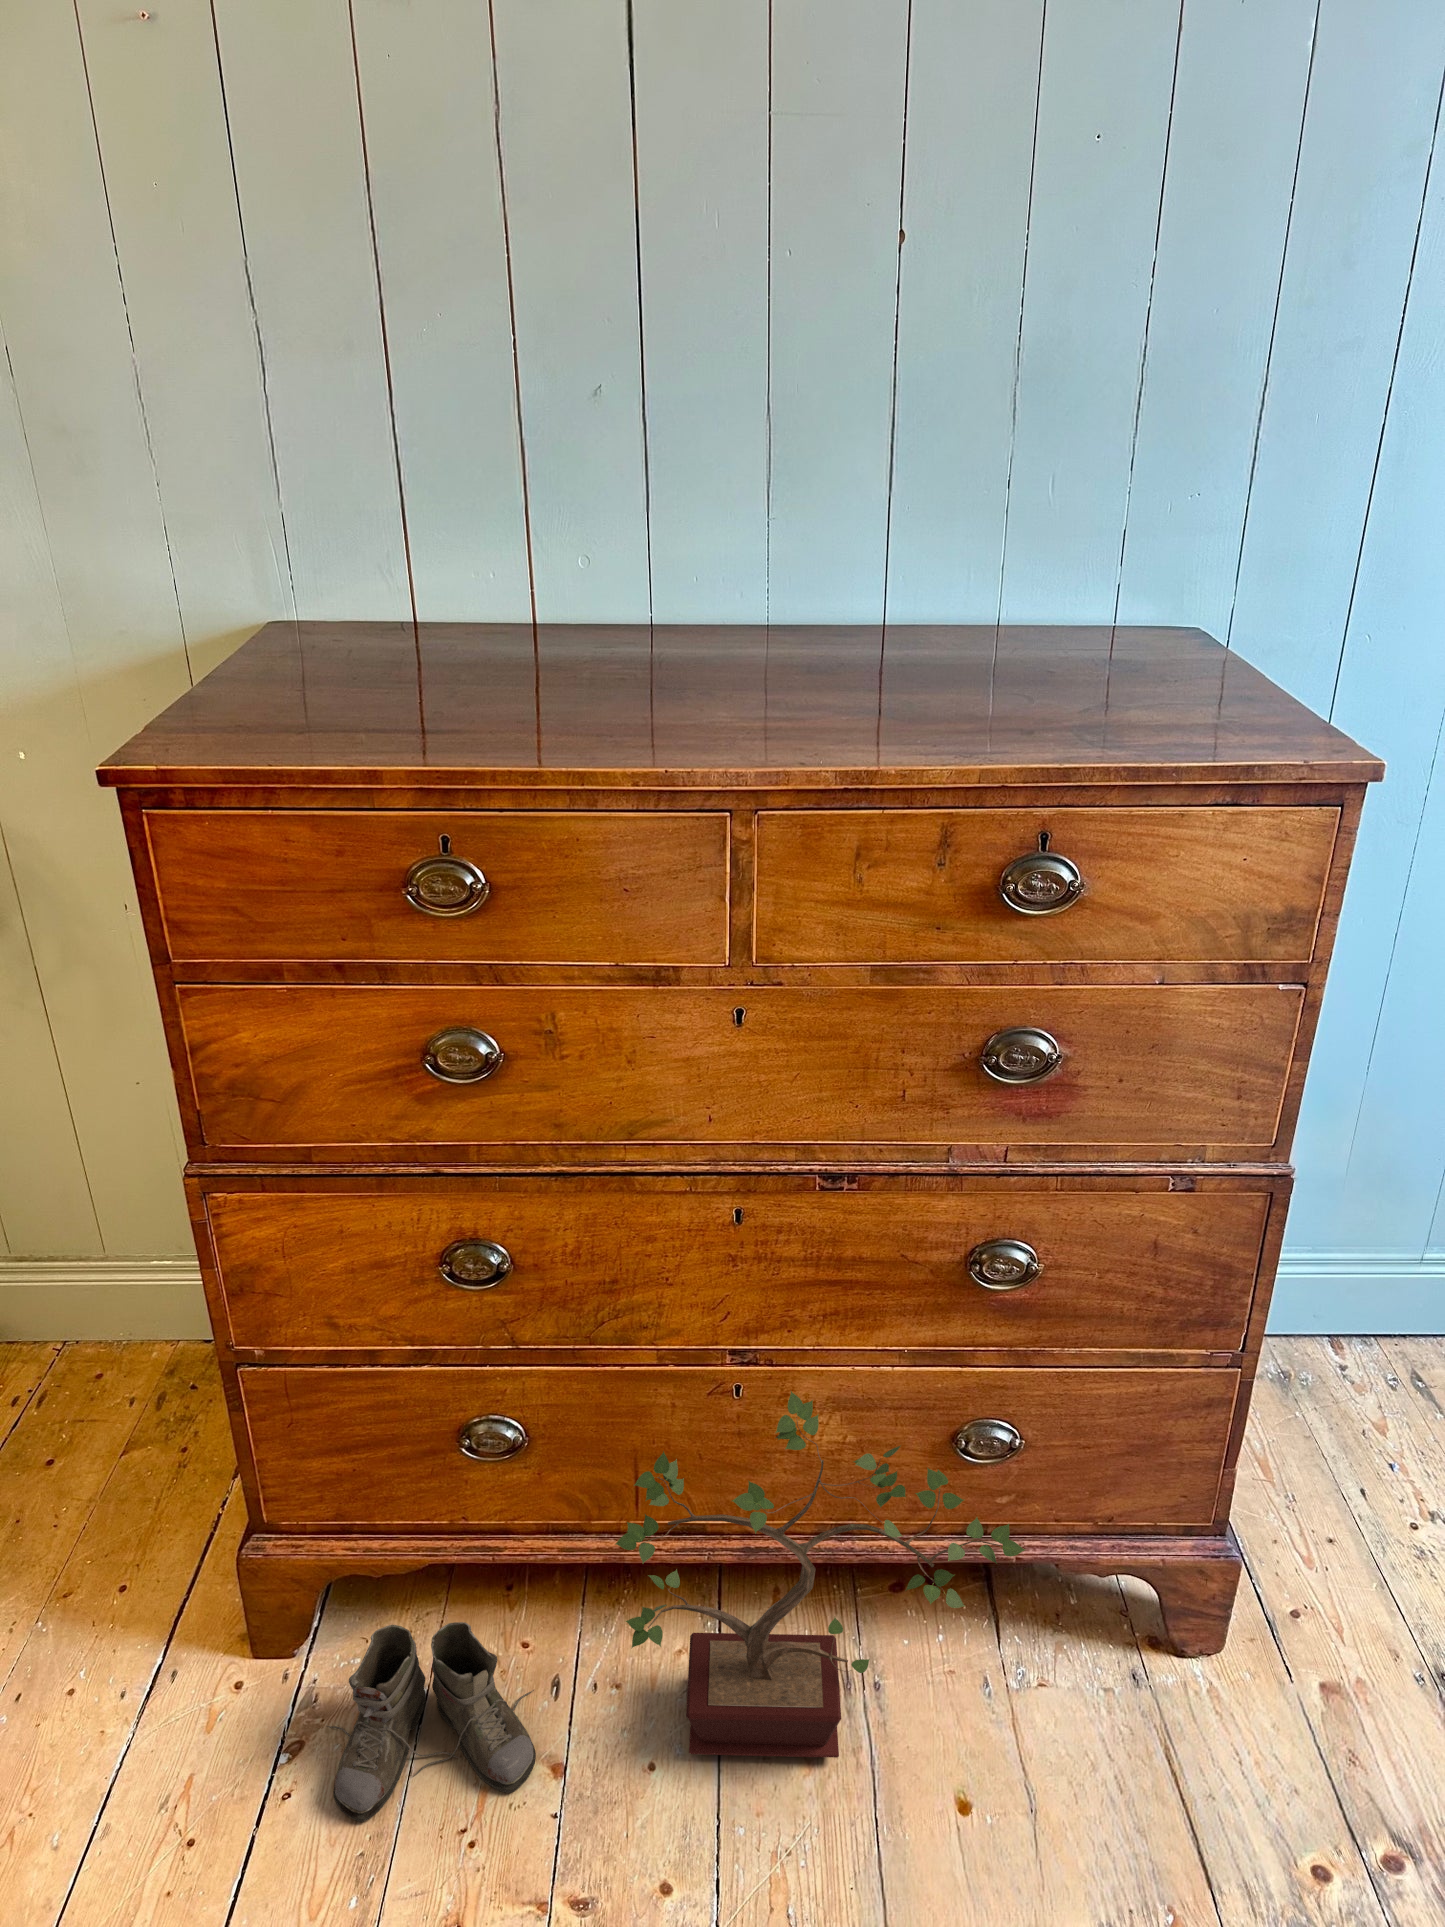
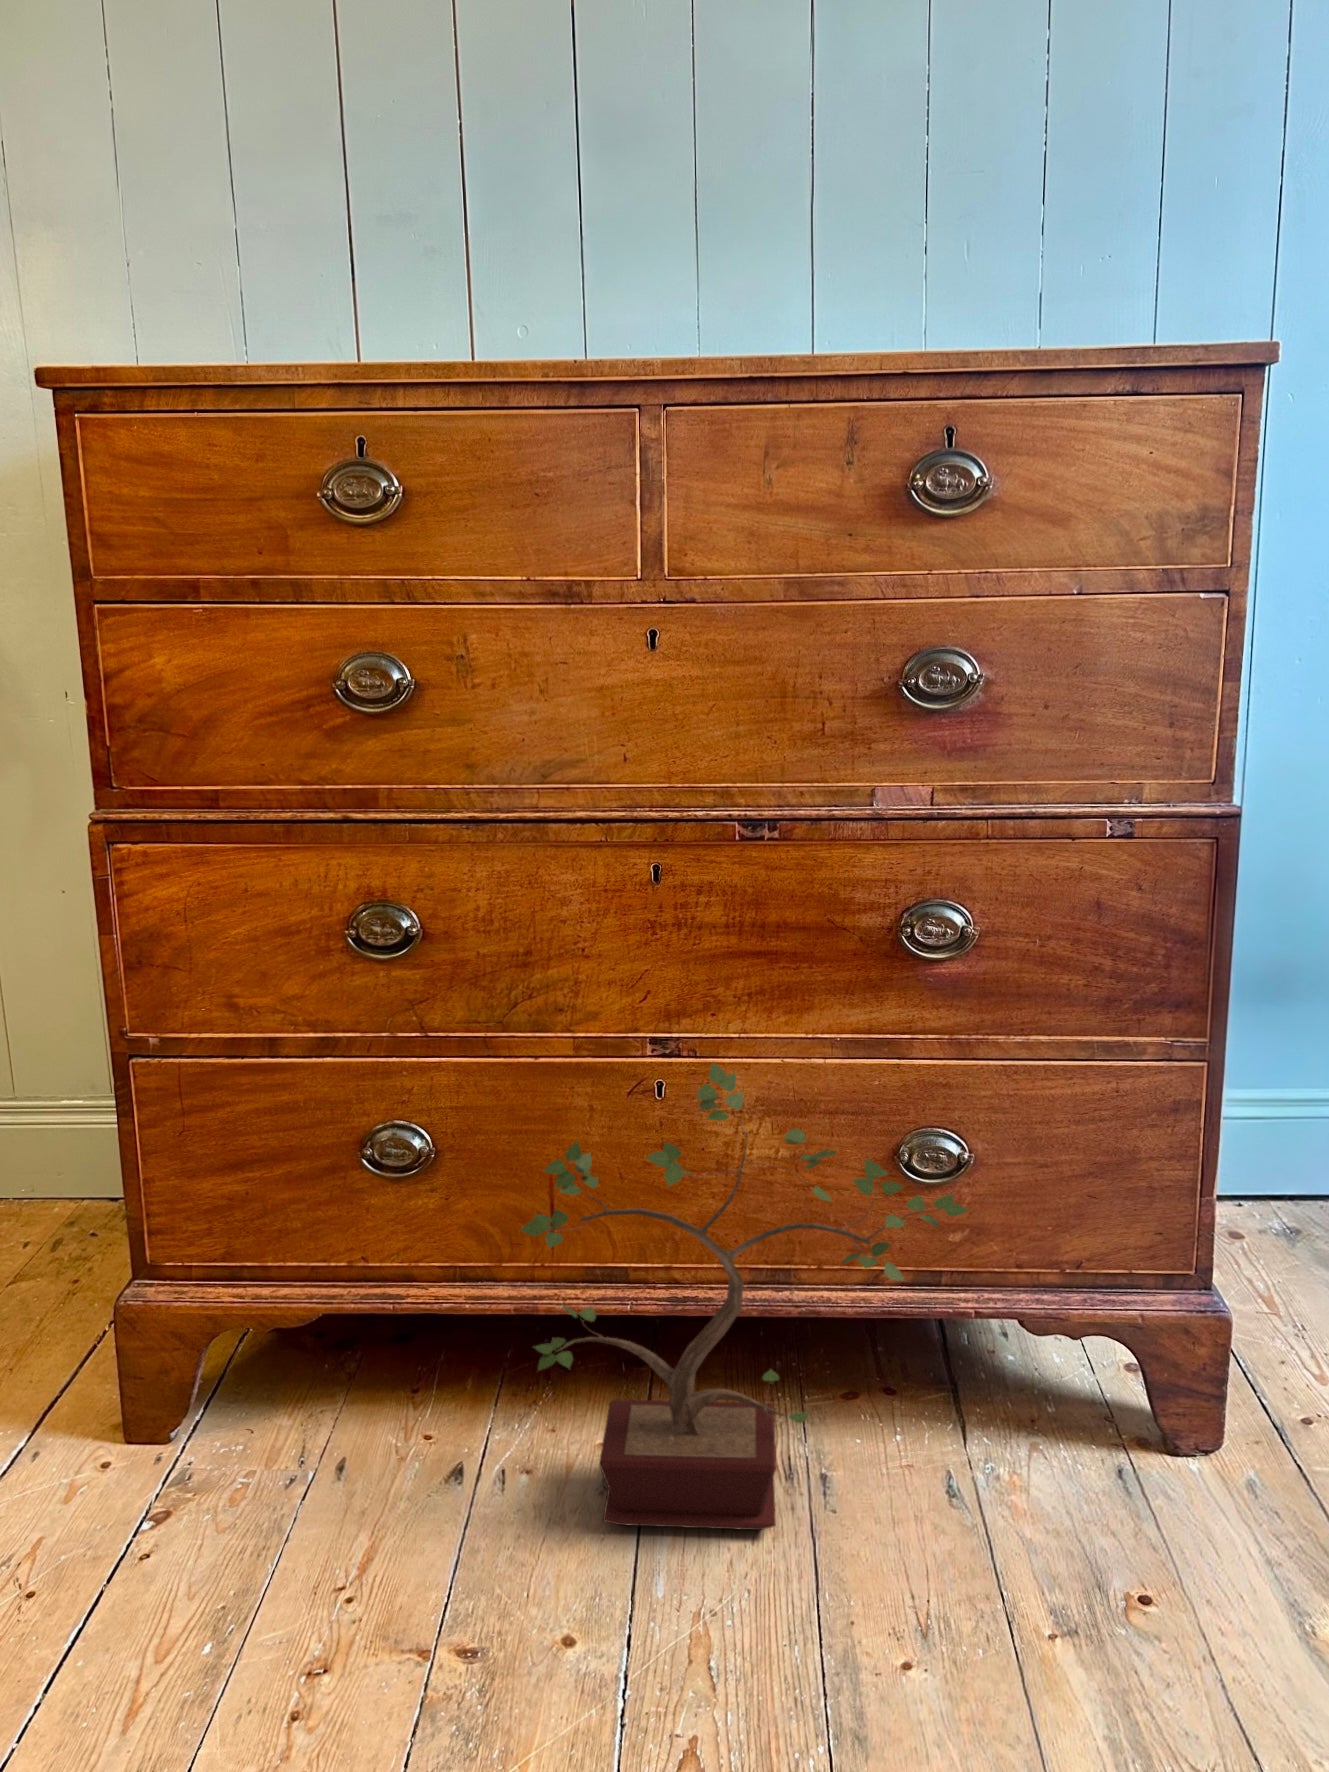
boots: present [326,1622,536,1822] -> none [195,1371,434,1576]

